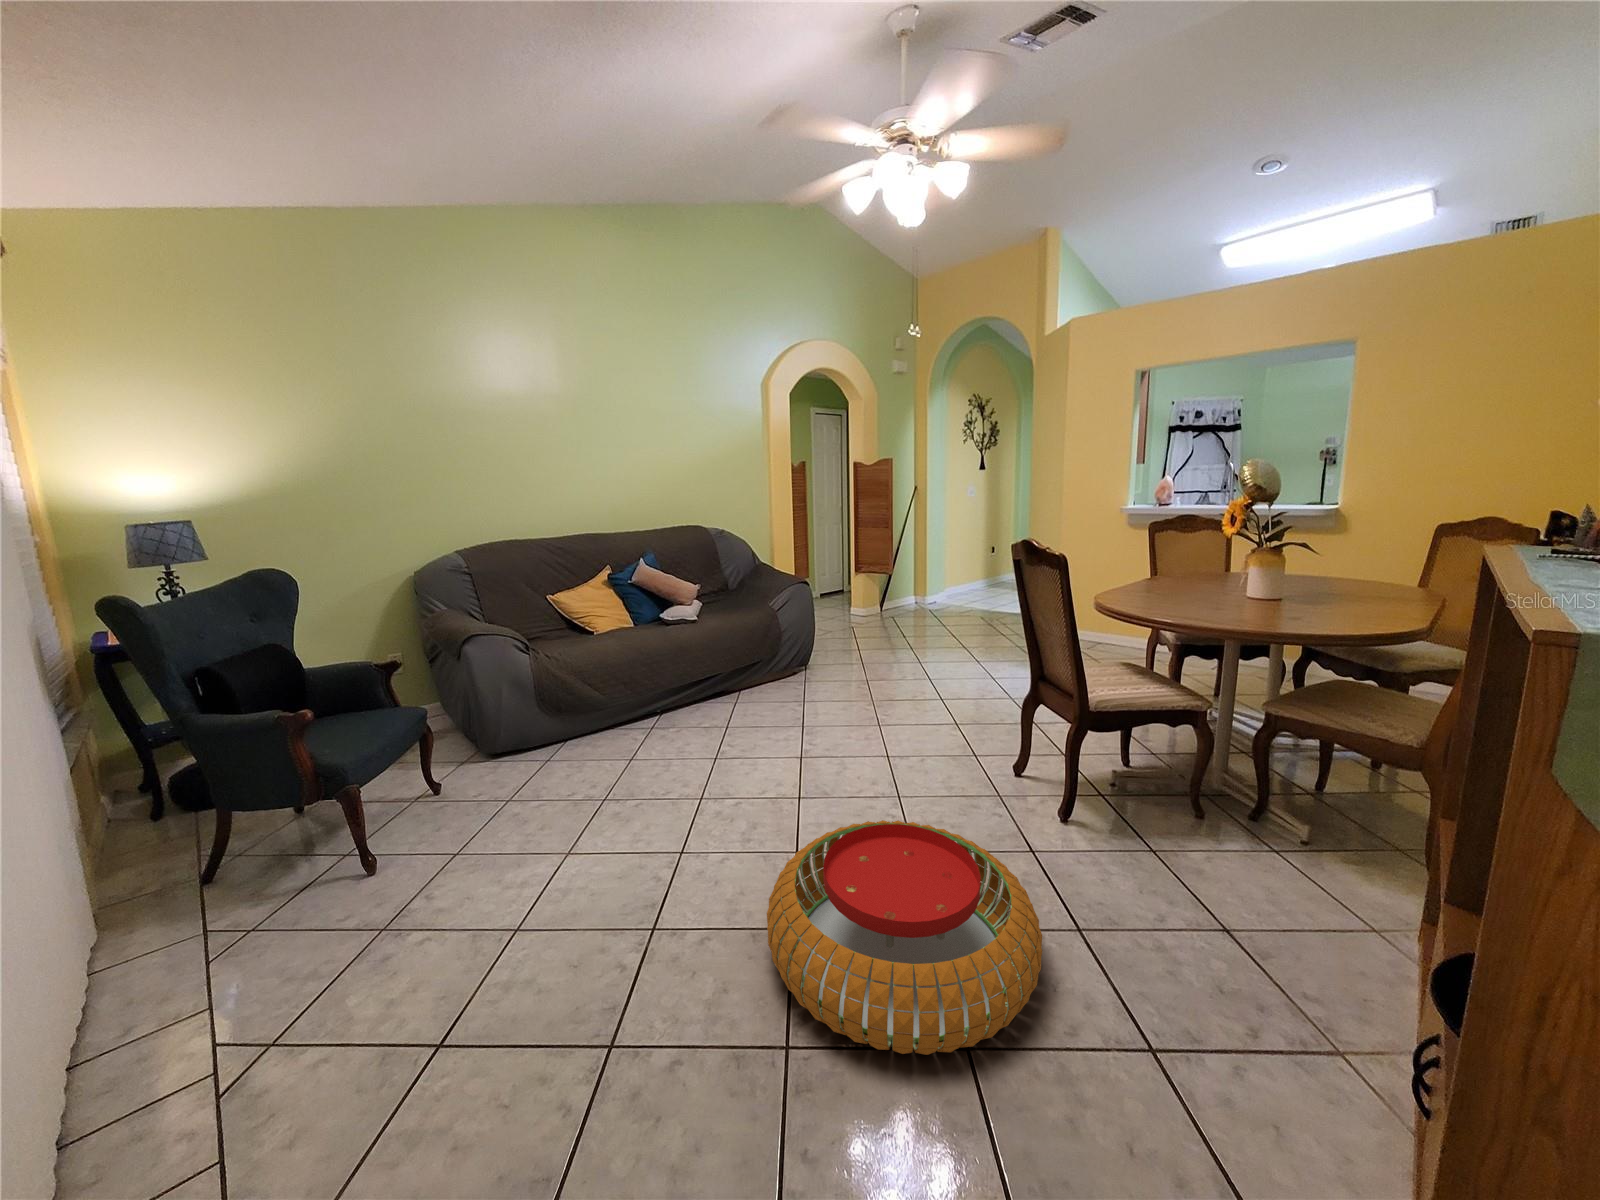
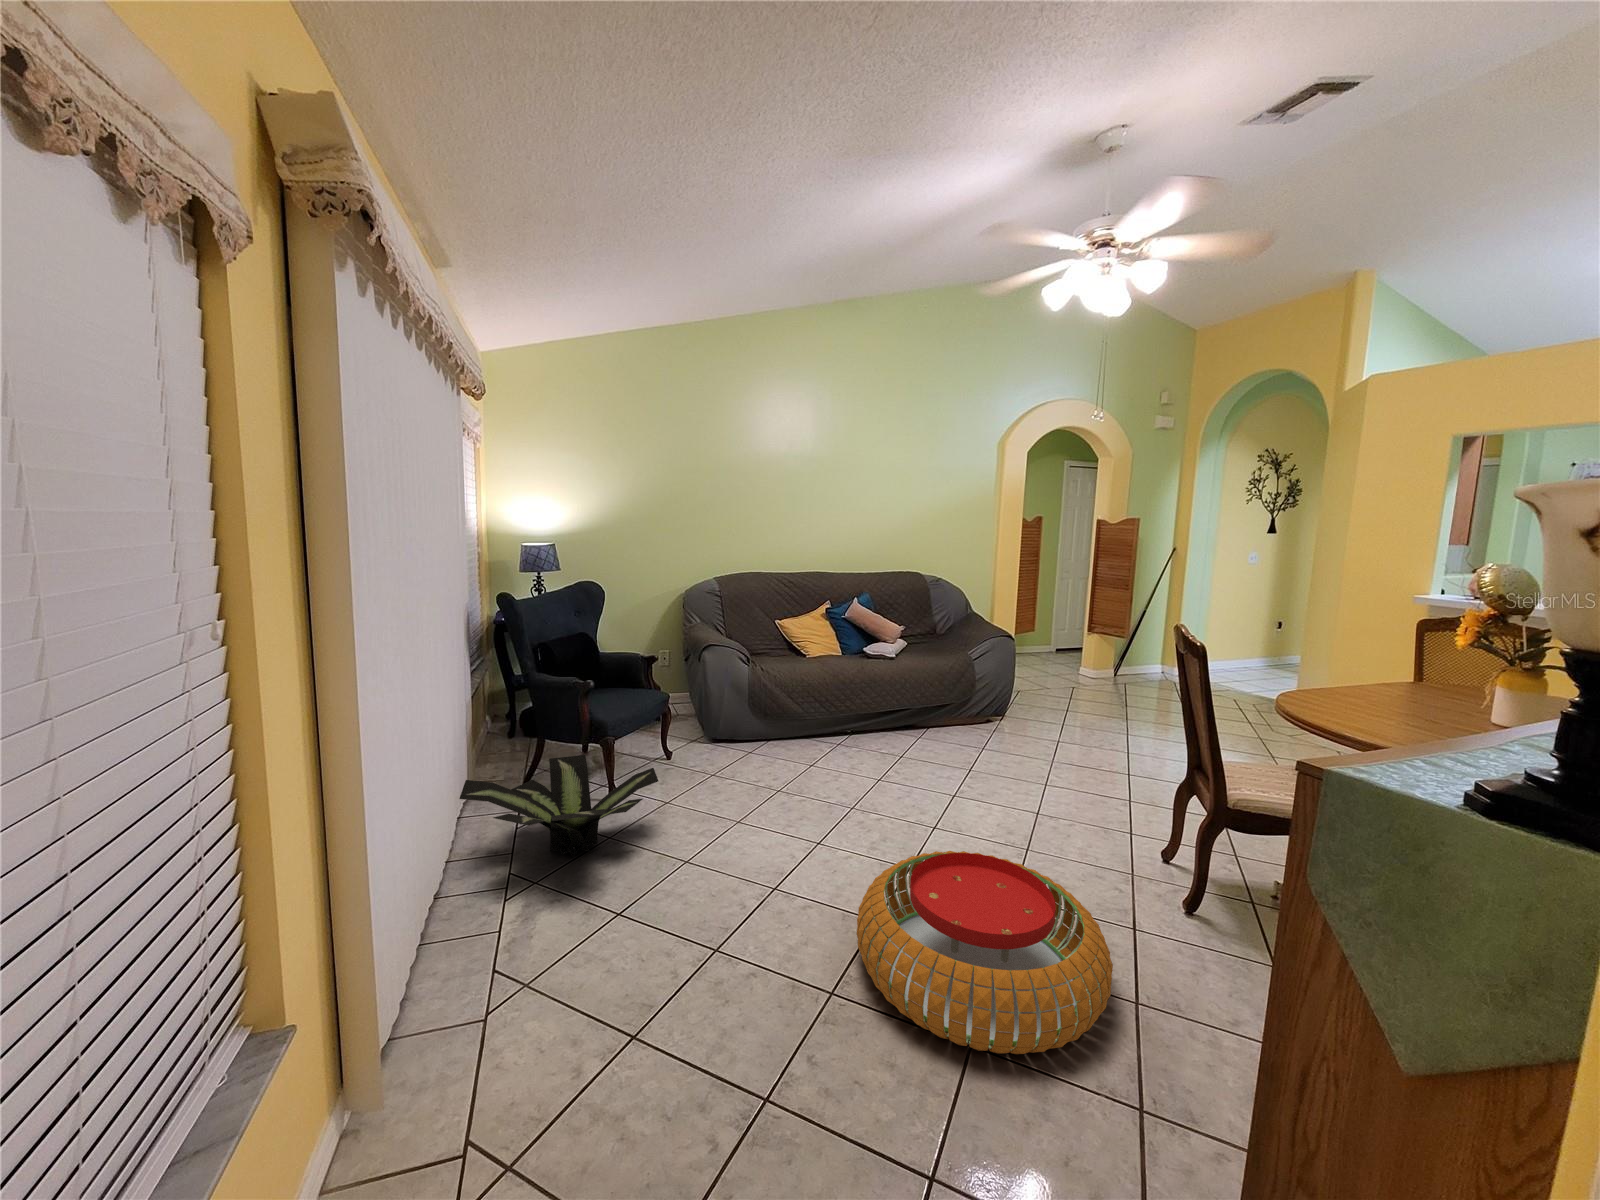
potted plant: none [79,816,449,981] -> present [459,755,658,858]

